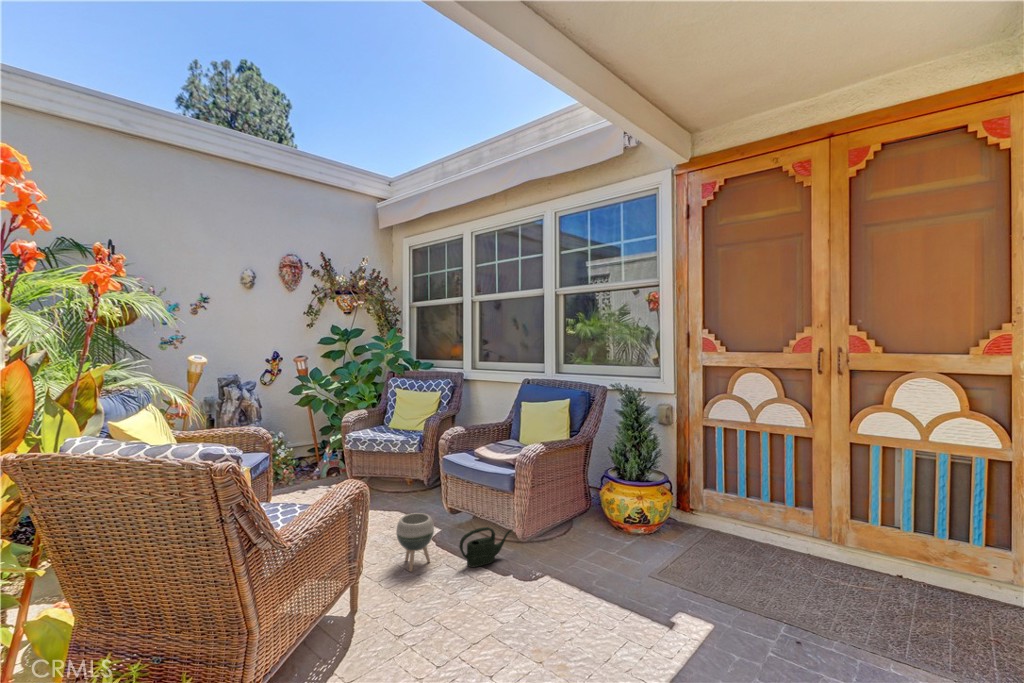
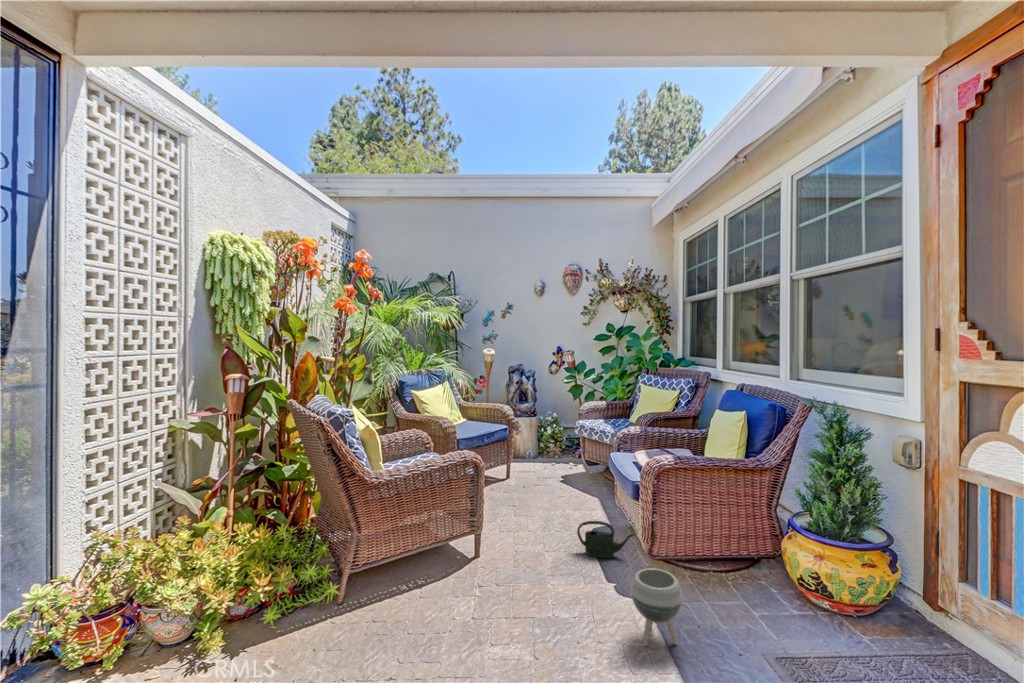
planter: present [396,513,434,571] -> present [631,568,682,646]

